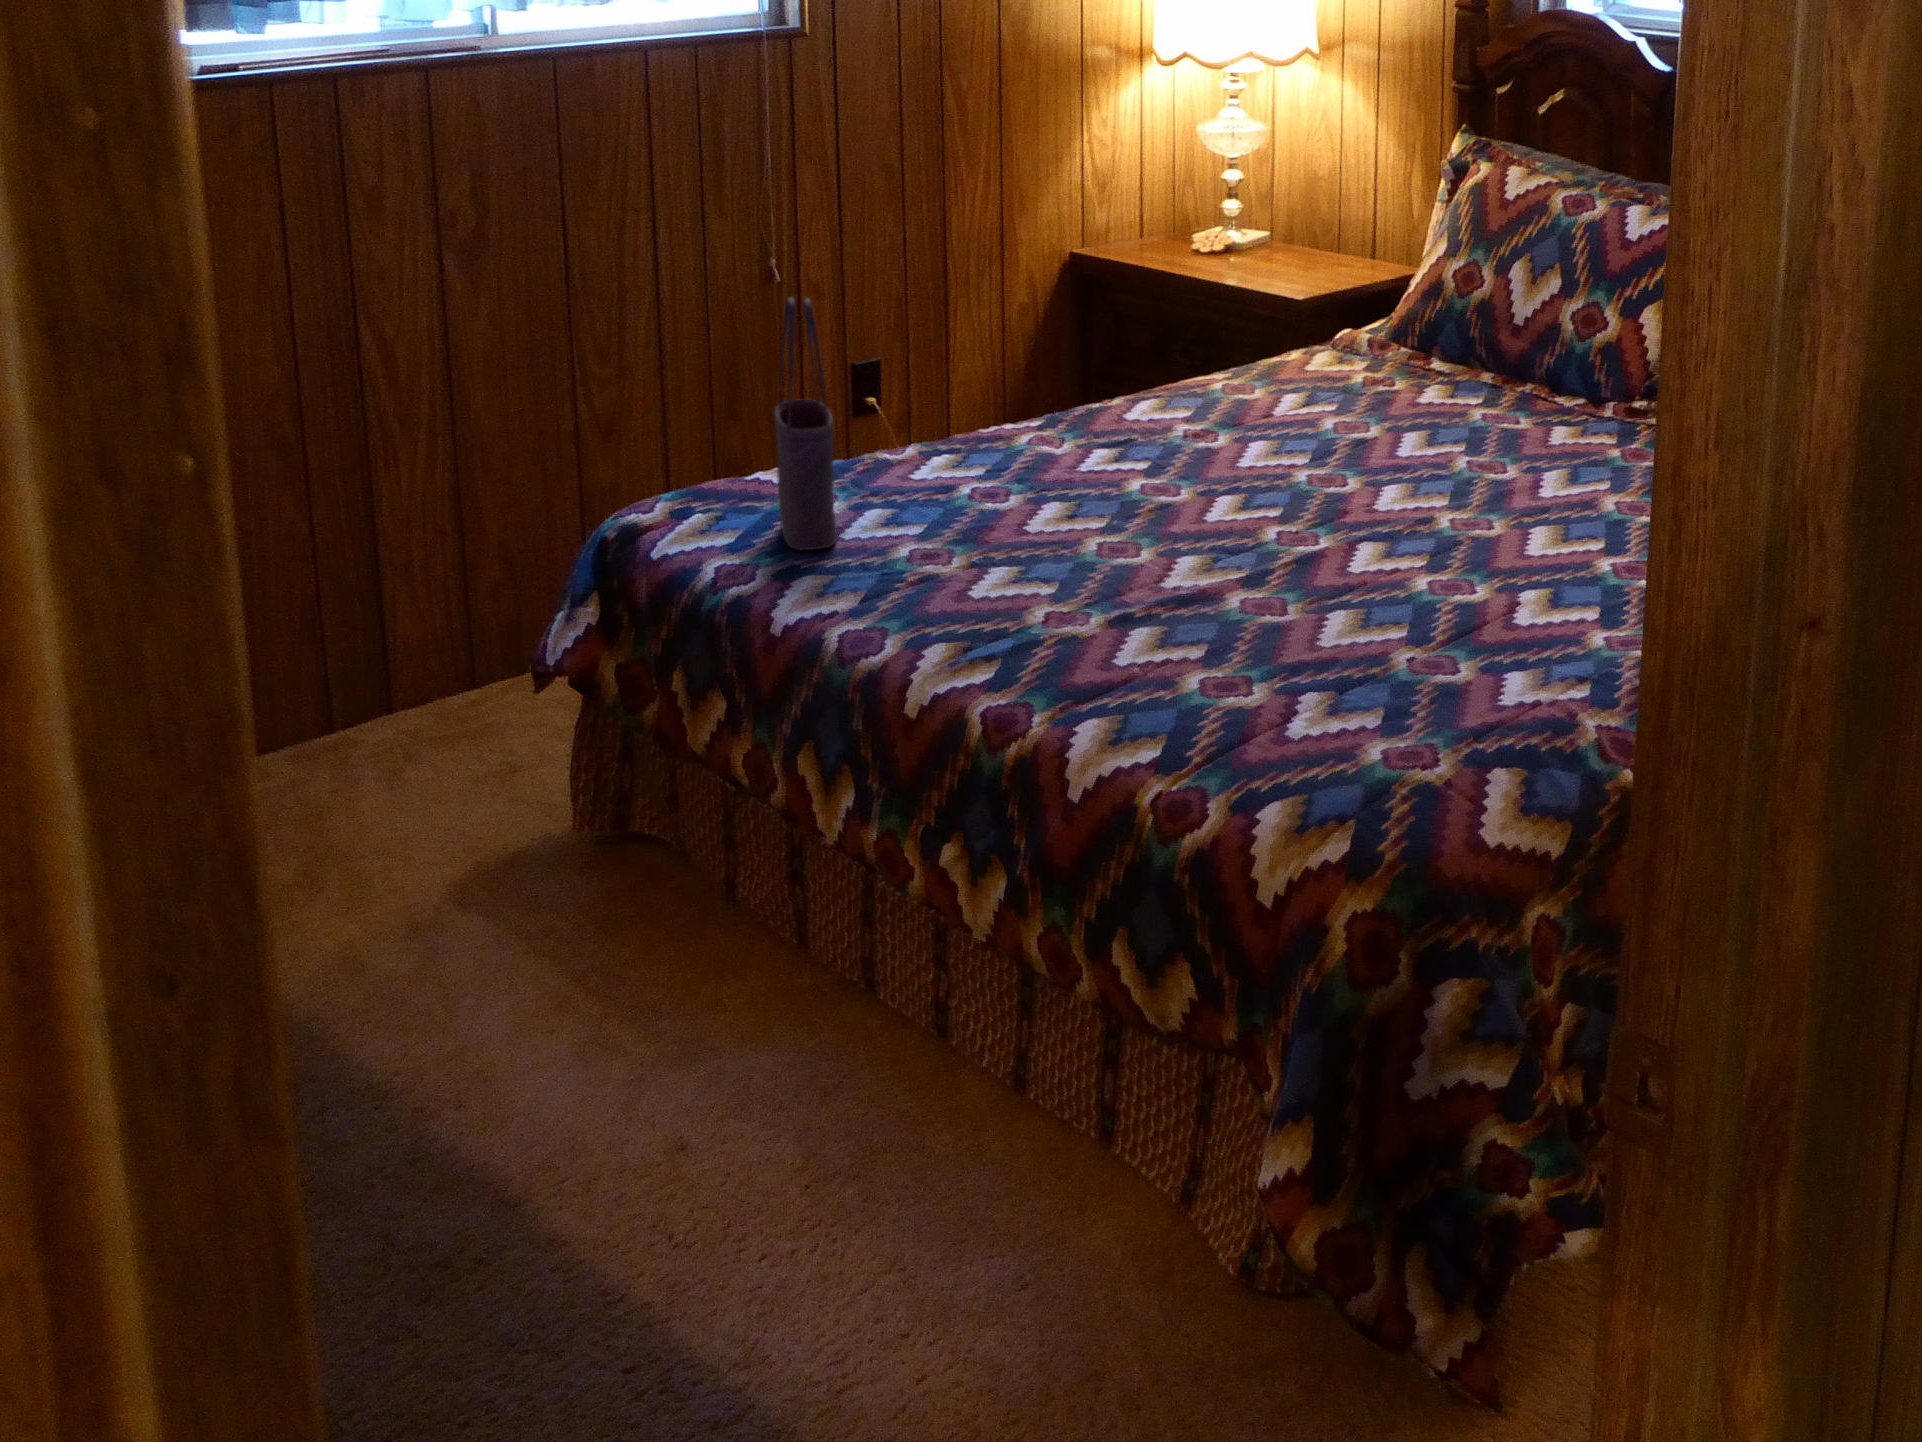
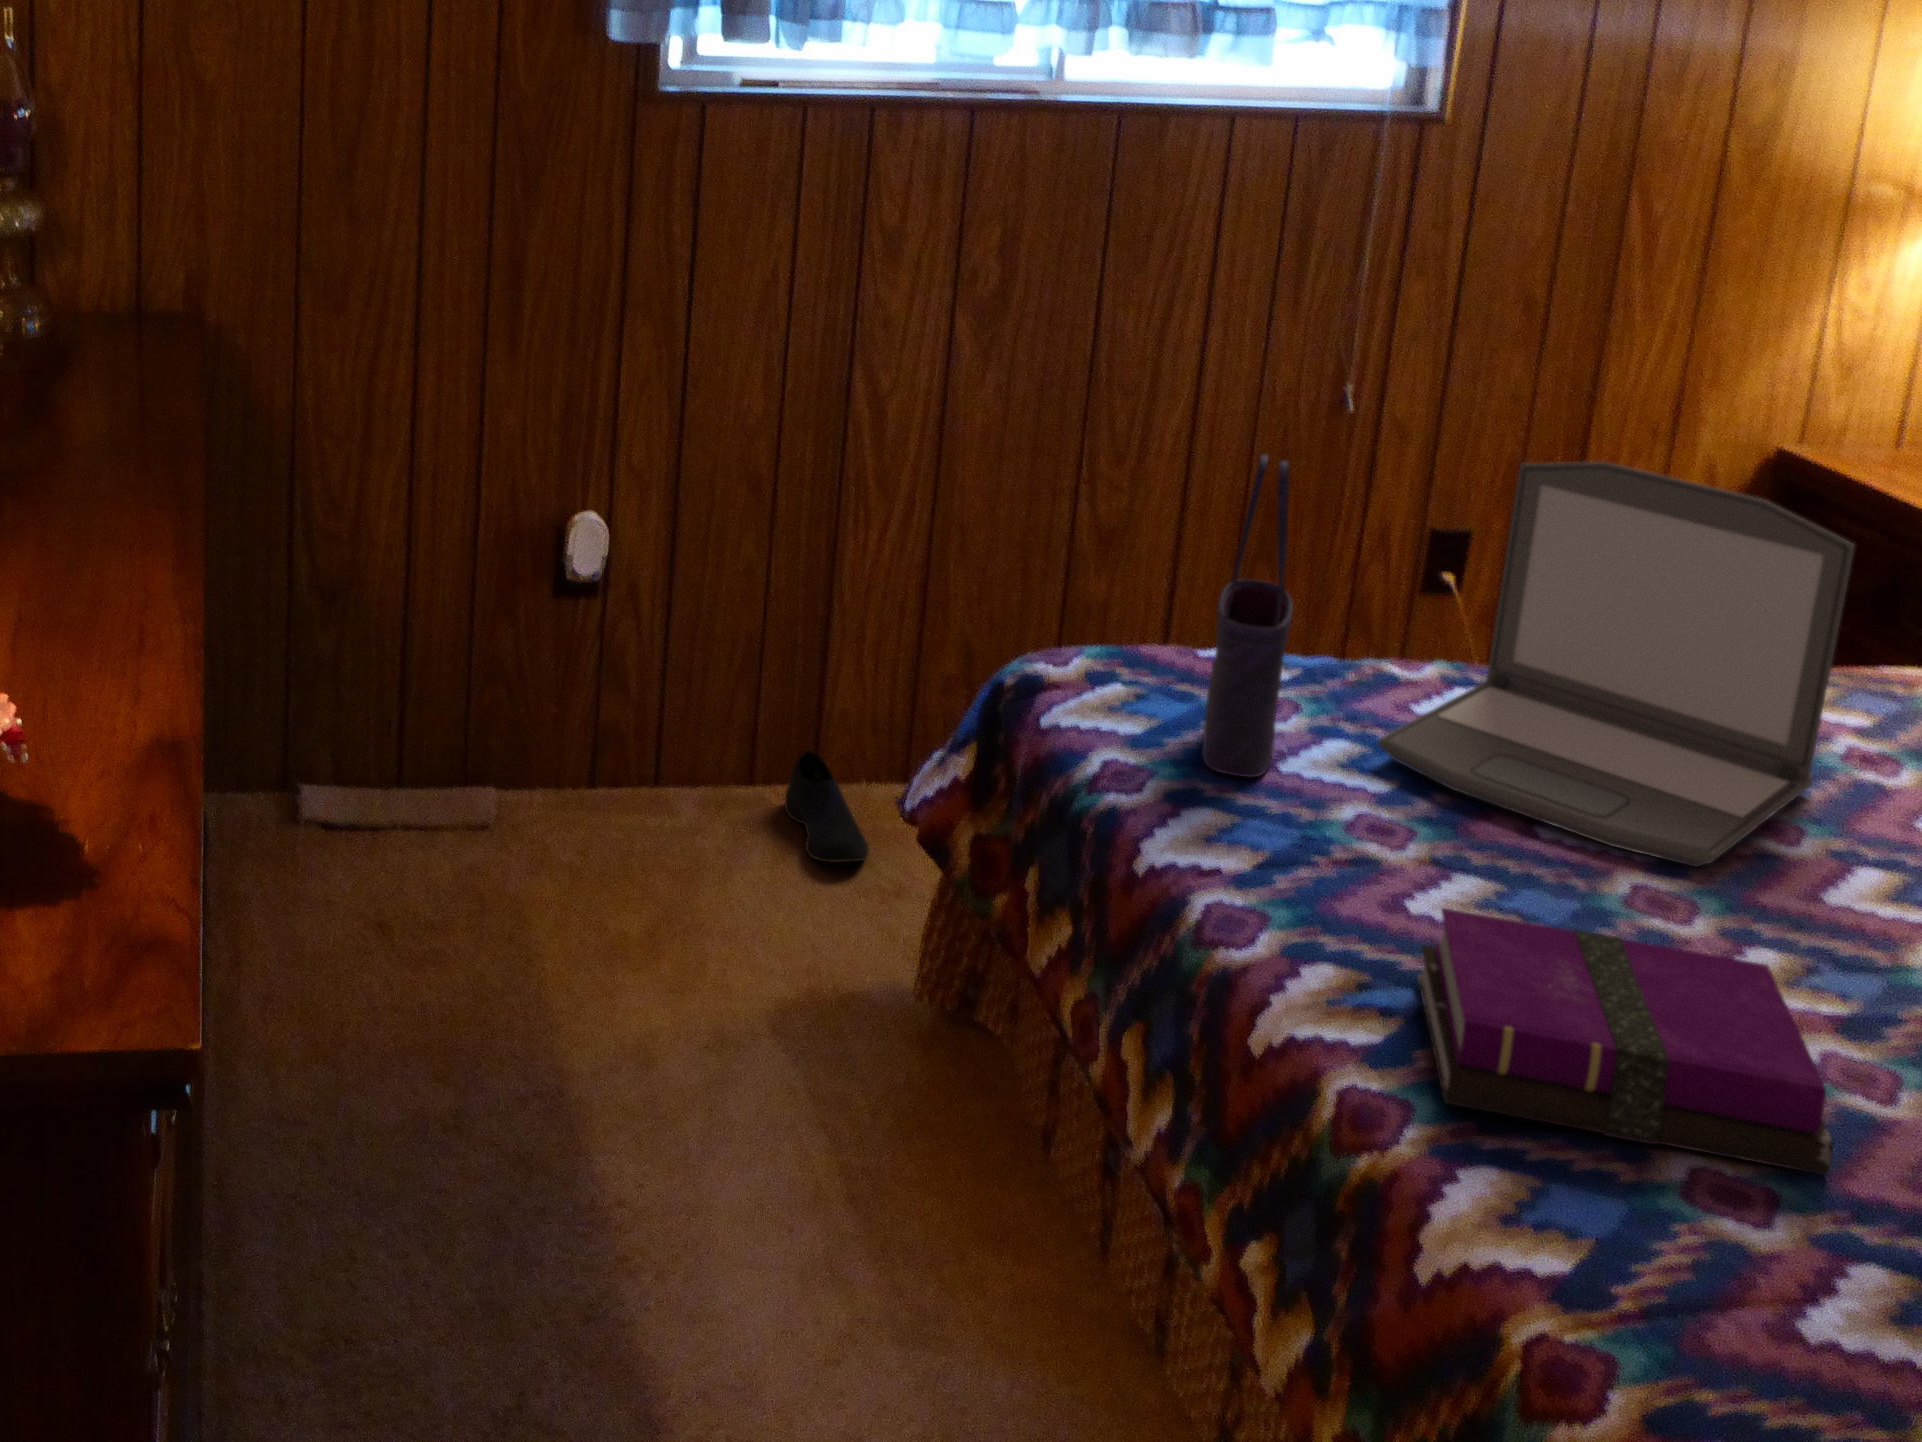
laptop: none [905,263,1172,524] -> present [1378,462,1855,867]
notebook: none [999,551,1271,693] -> present [1417,908,1833,1175]
shoe: none [372,675,471,764] -> present [784,750,869,863]

